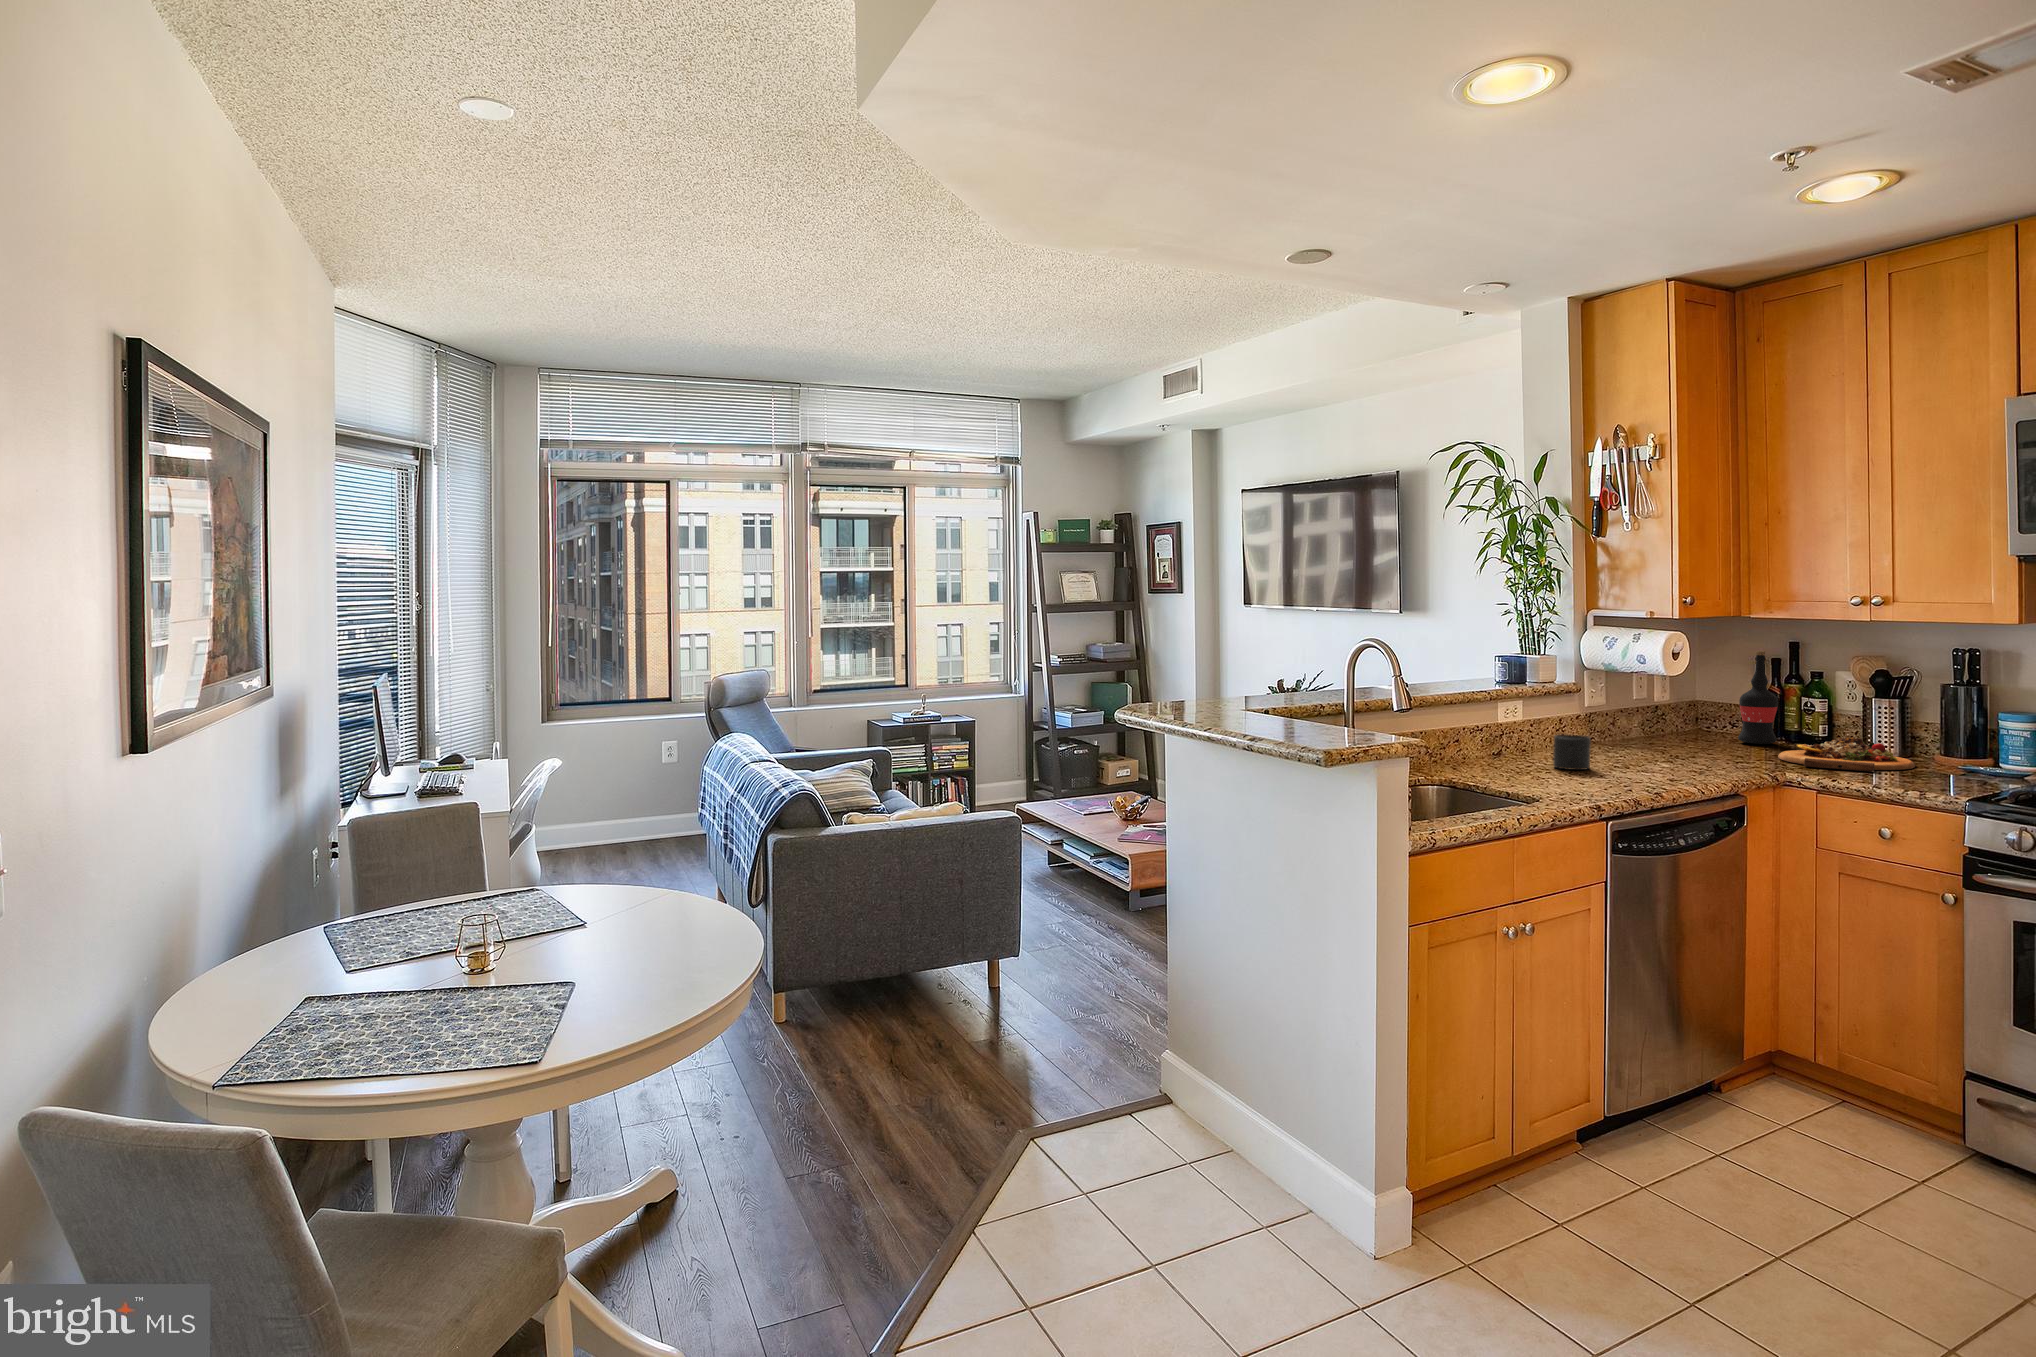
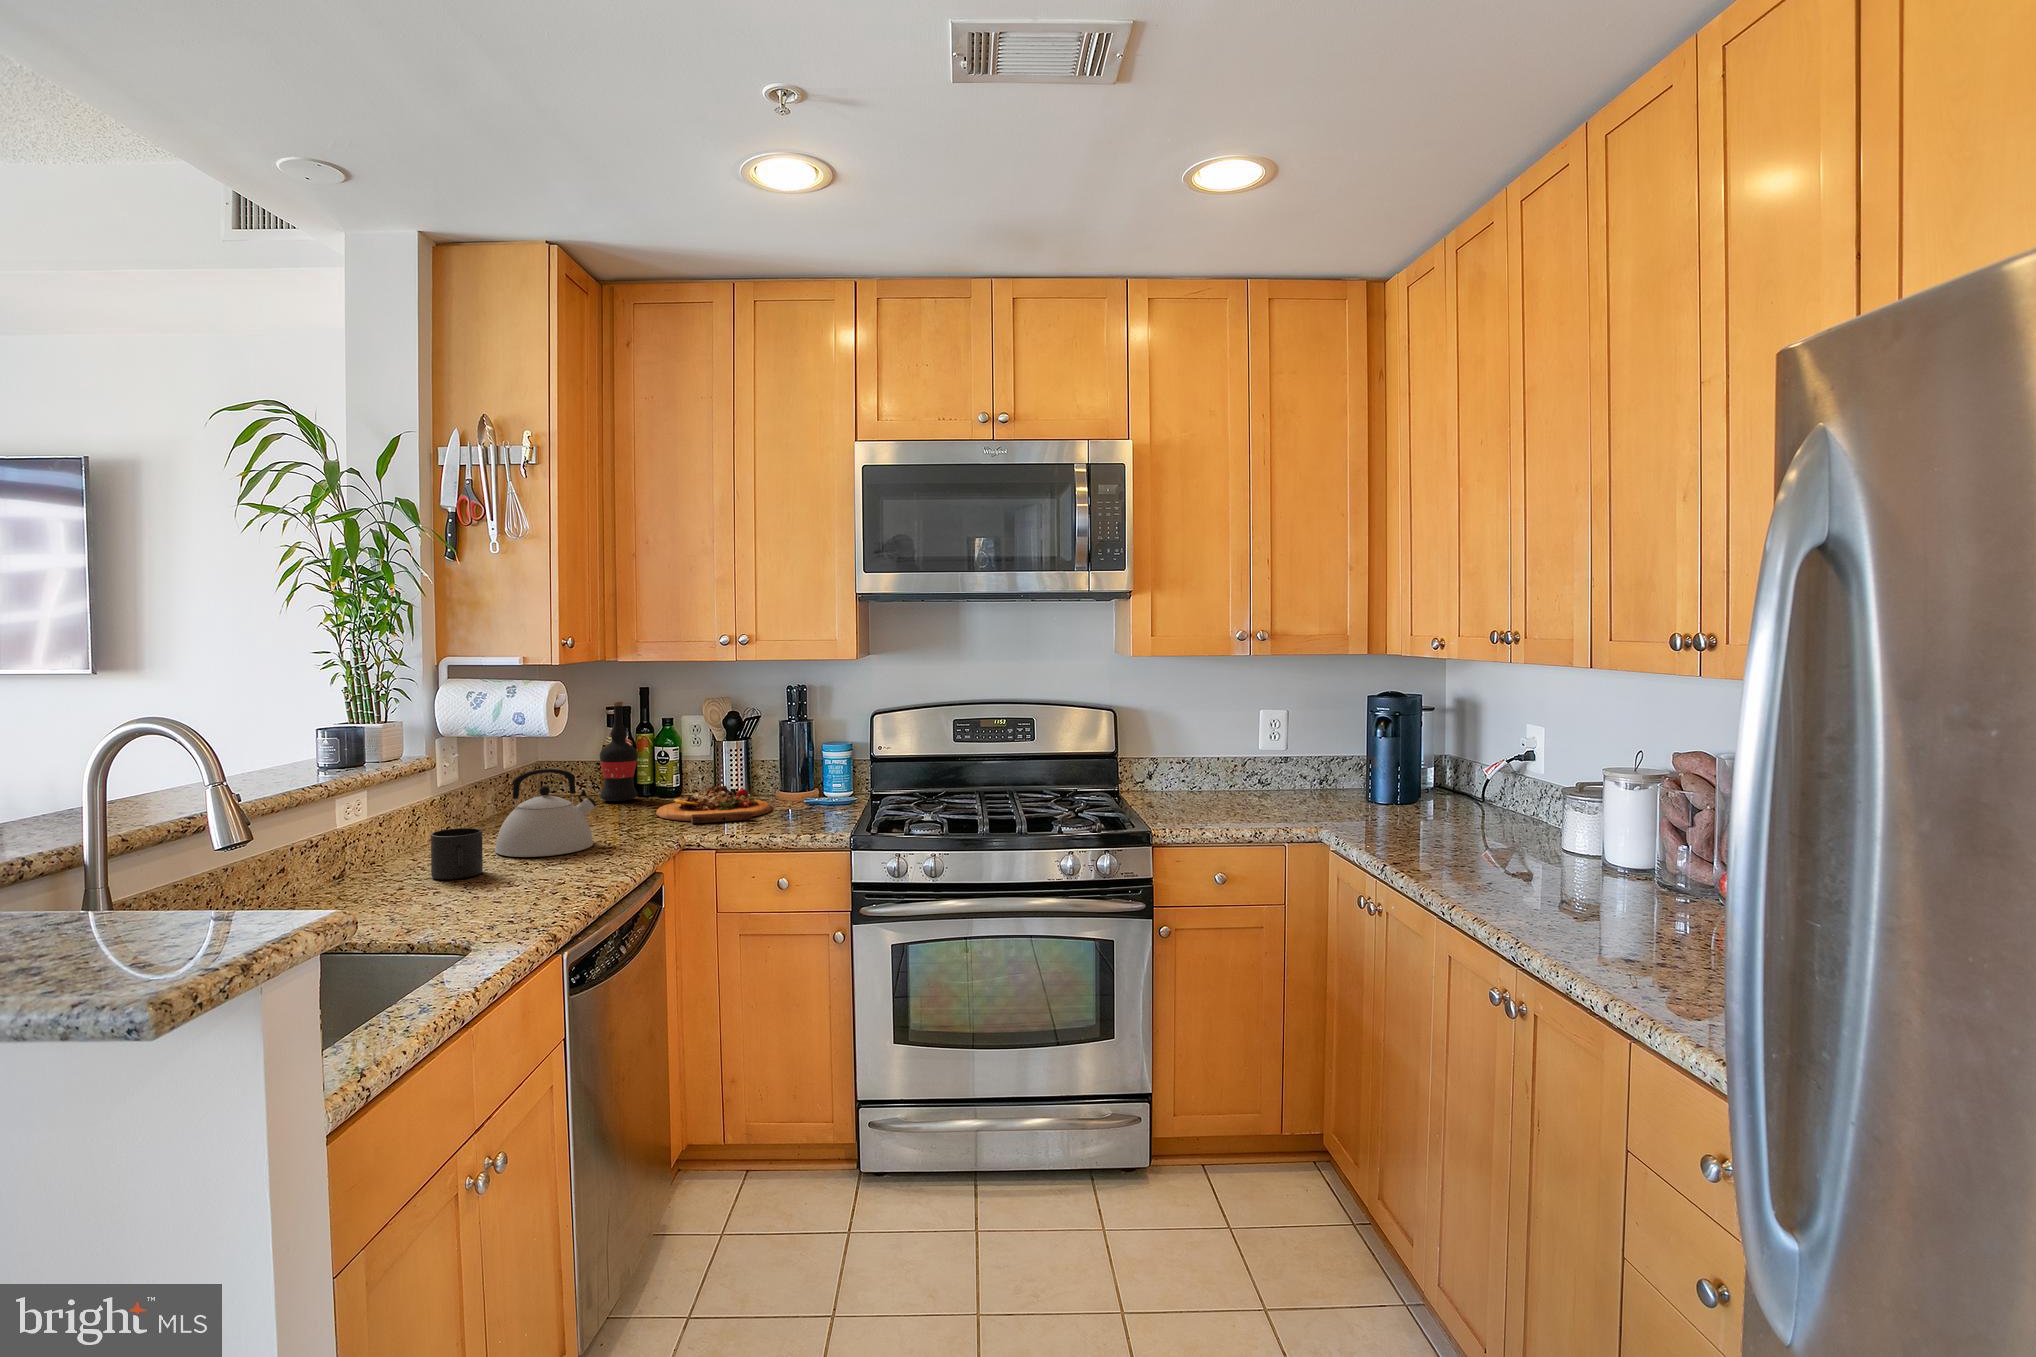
kettle: none [1610,699,1698,768] -> present [495,769,596,857]

